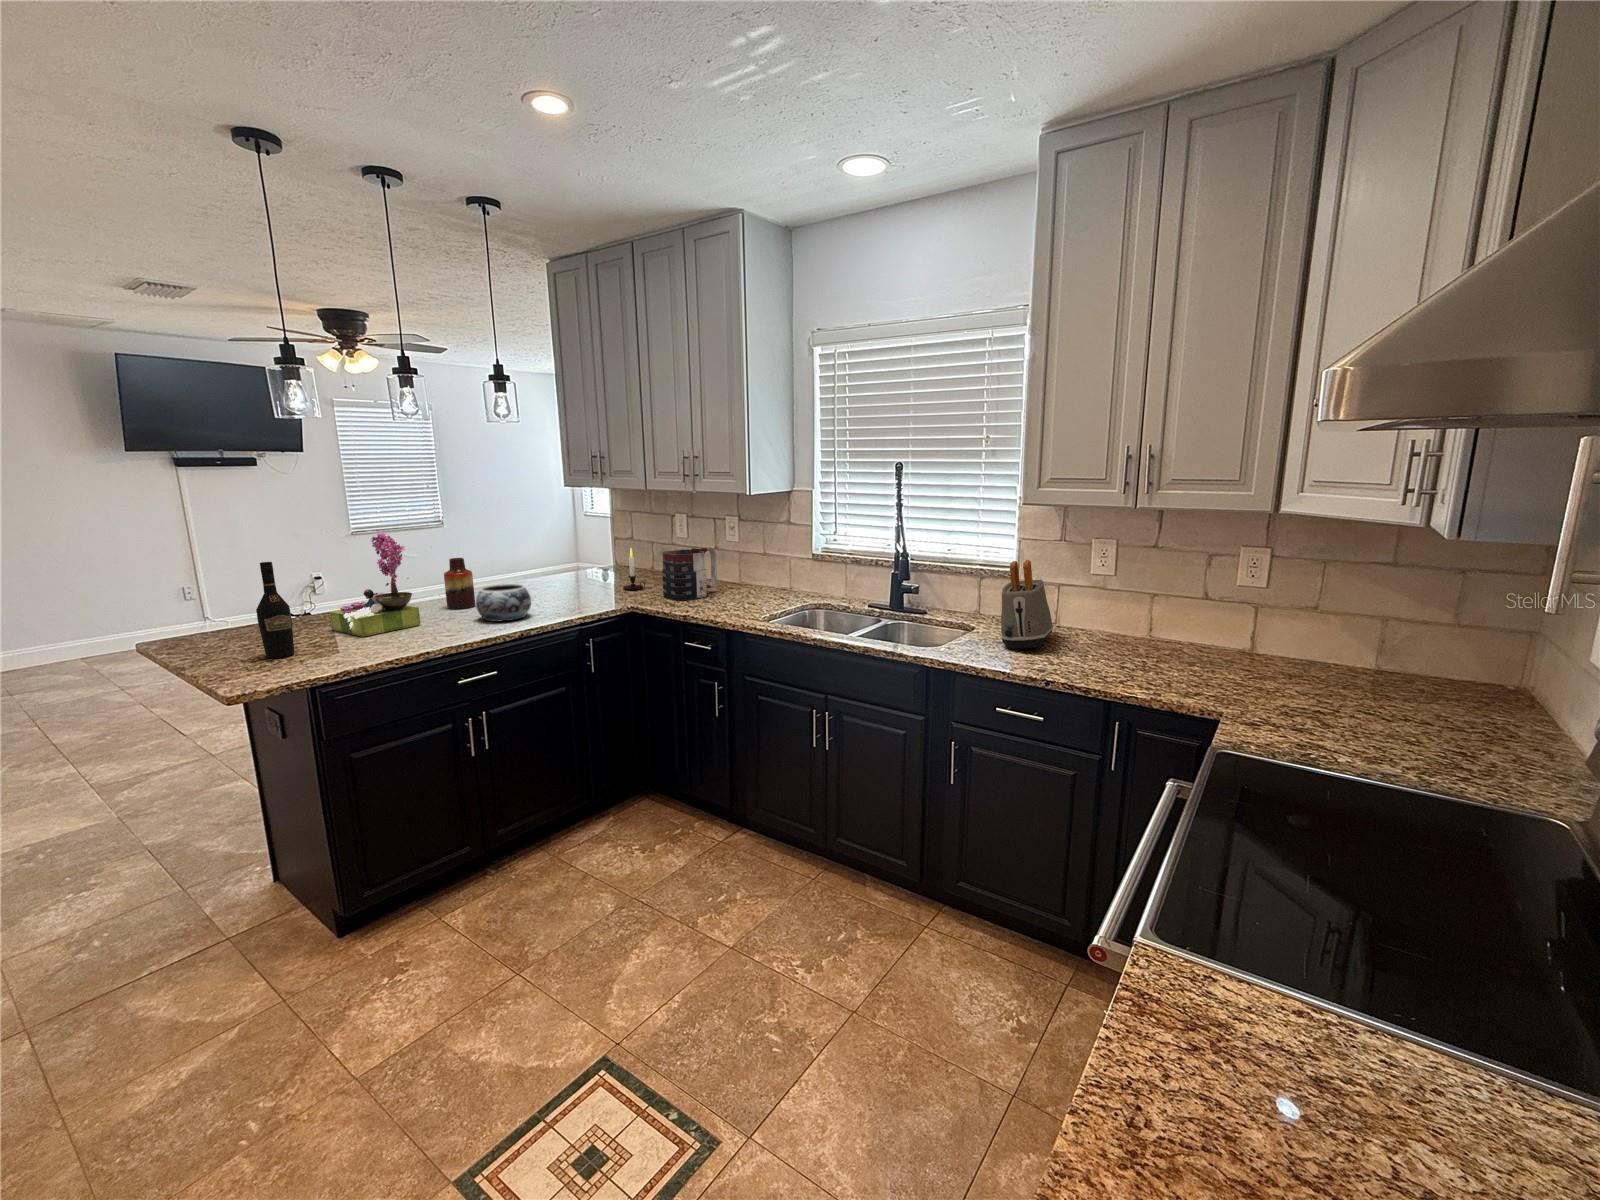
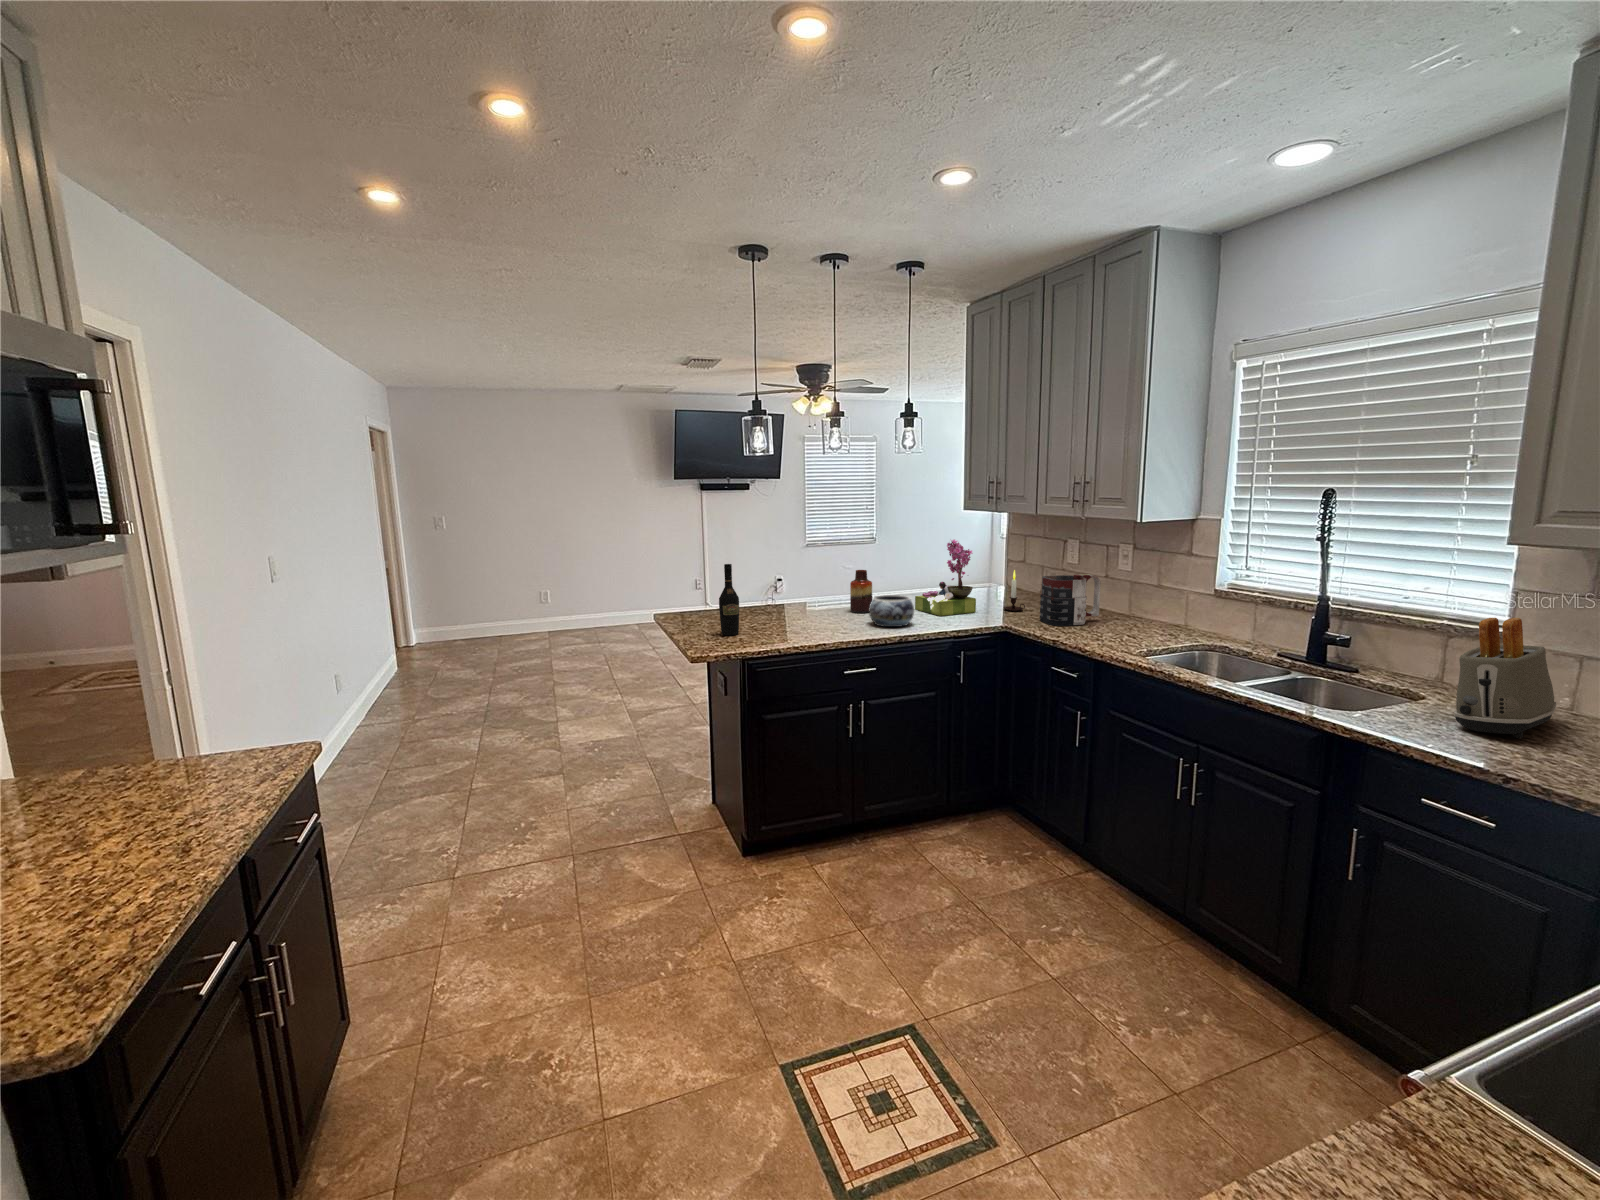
flower arrangement: present [330,532,420,637] -> present [915,539,976,616]

